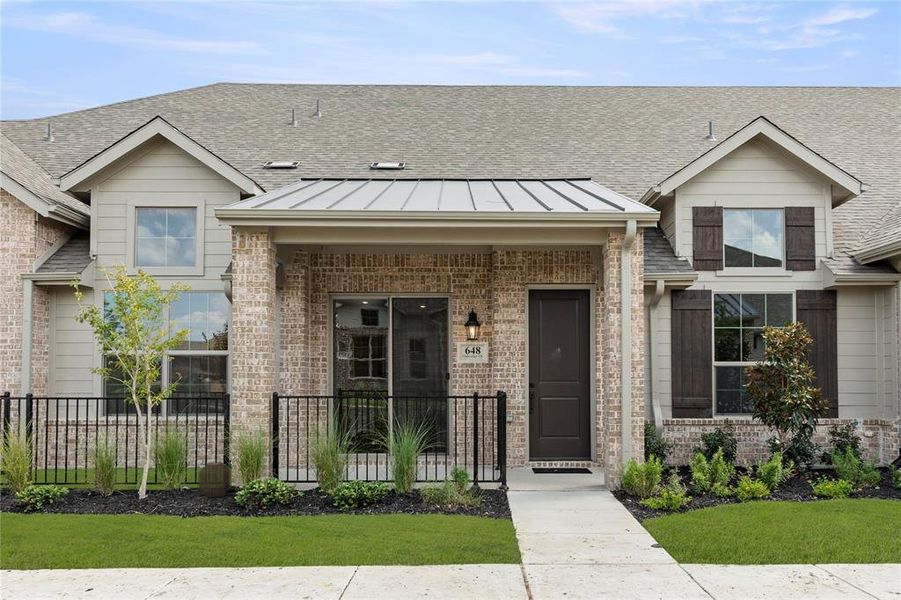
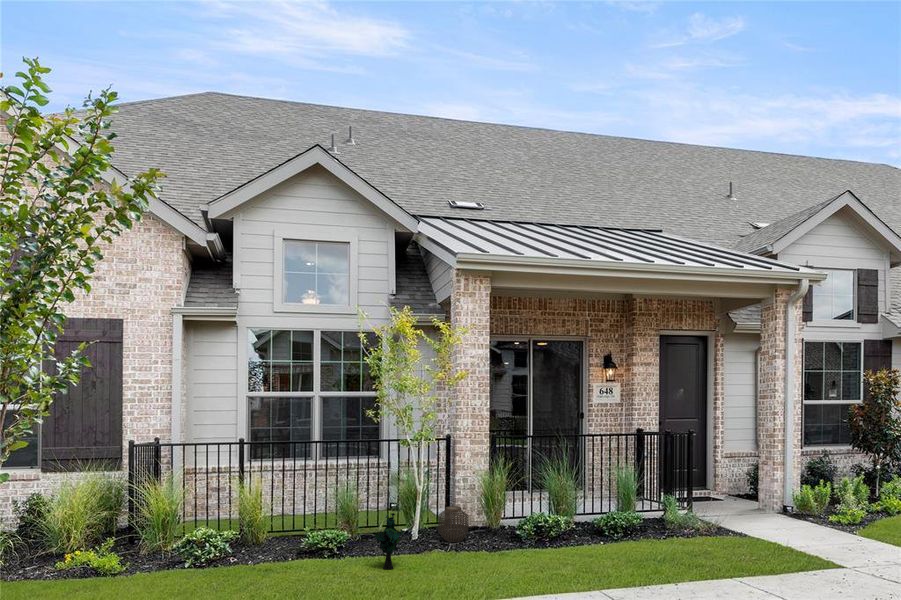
decorative plant: none [79,465,112,519] -> present [374,513,403,570]

